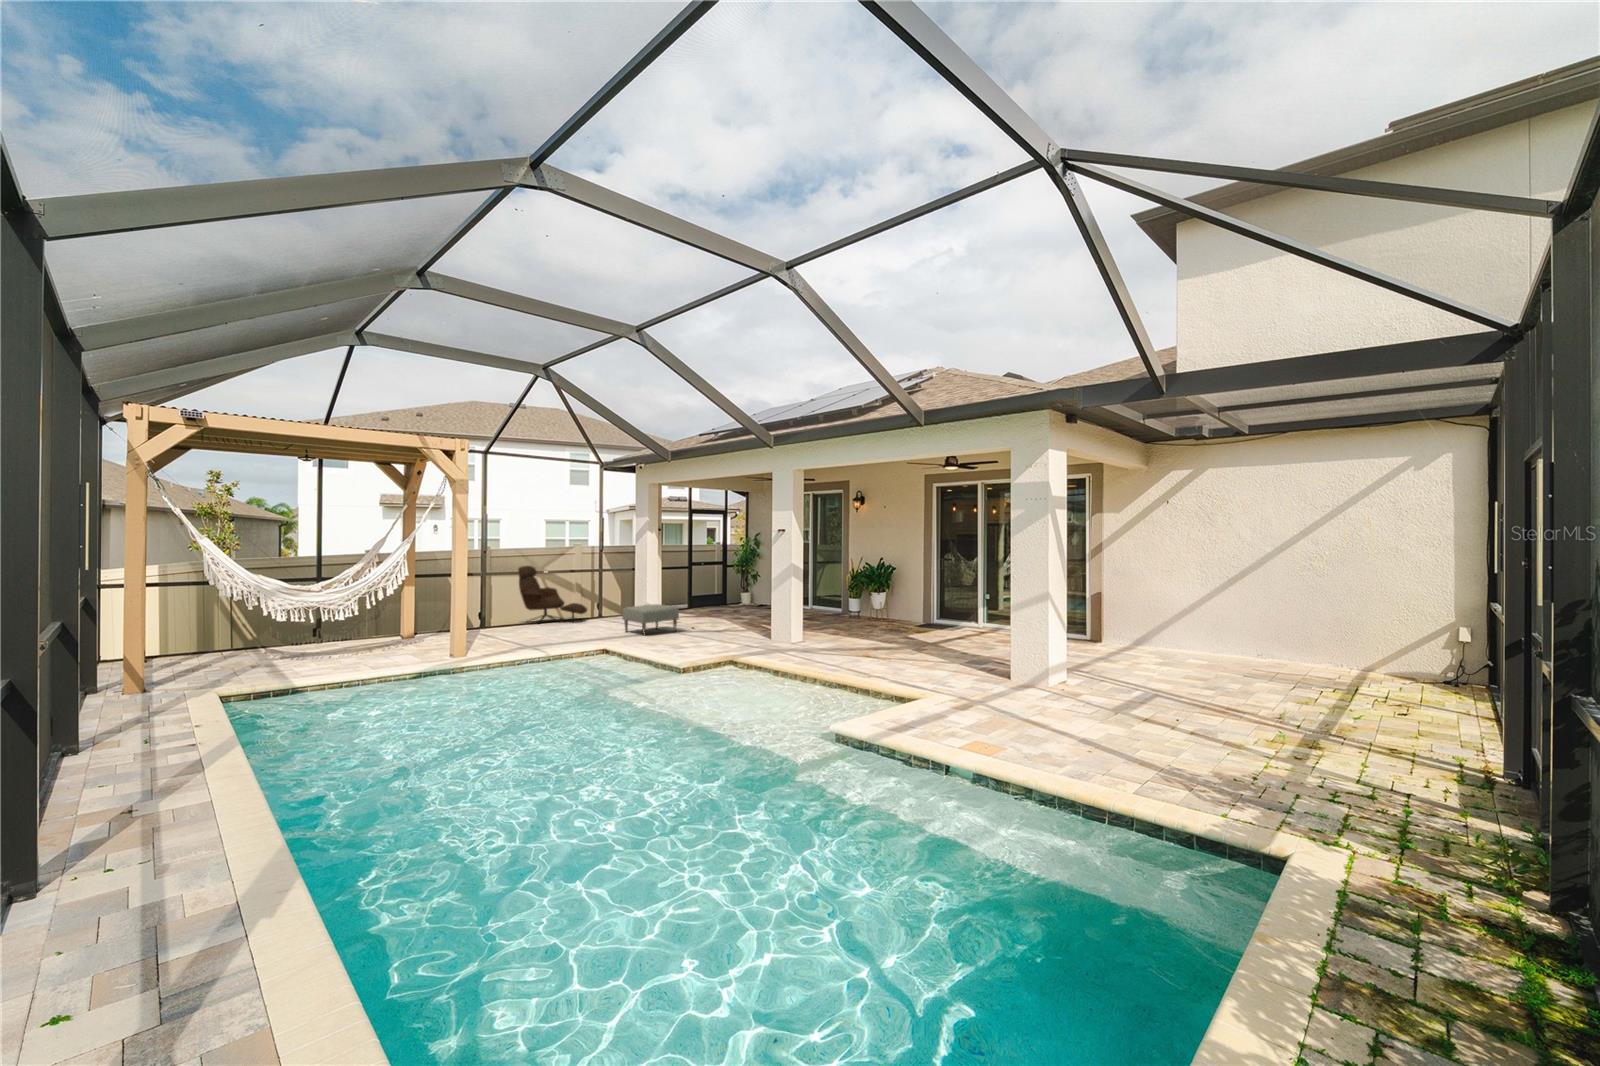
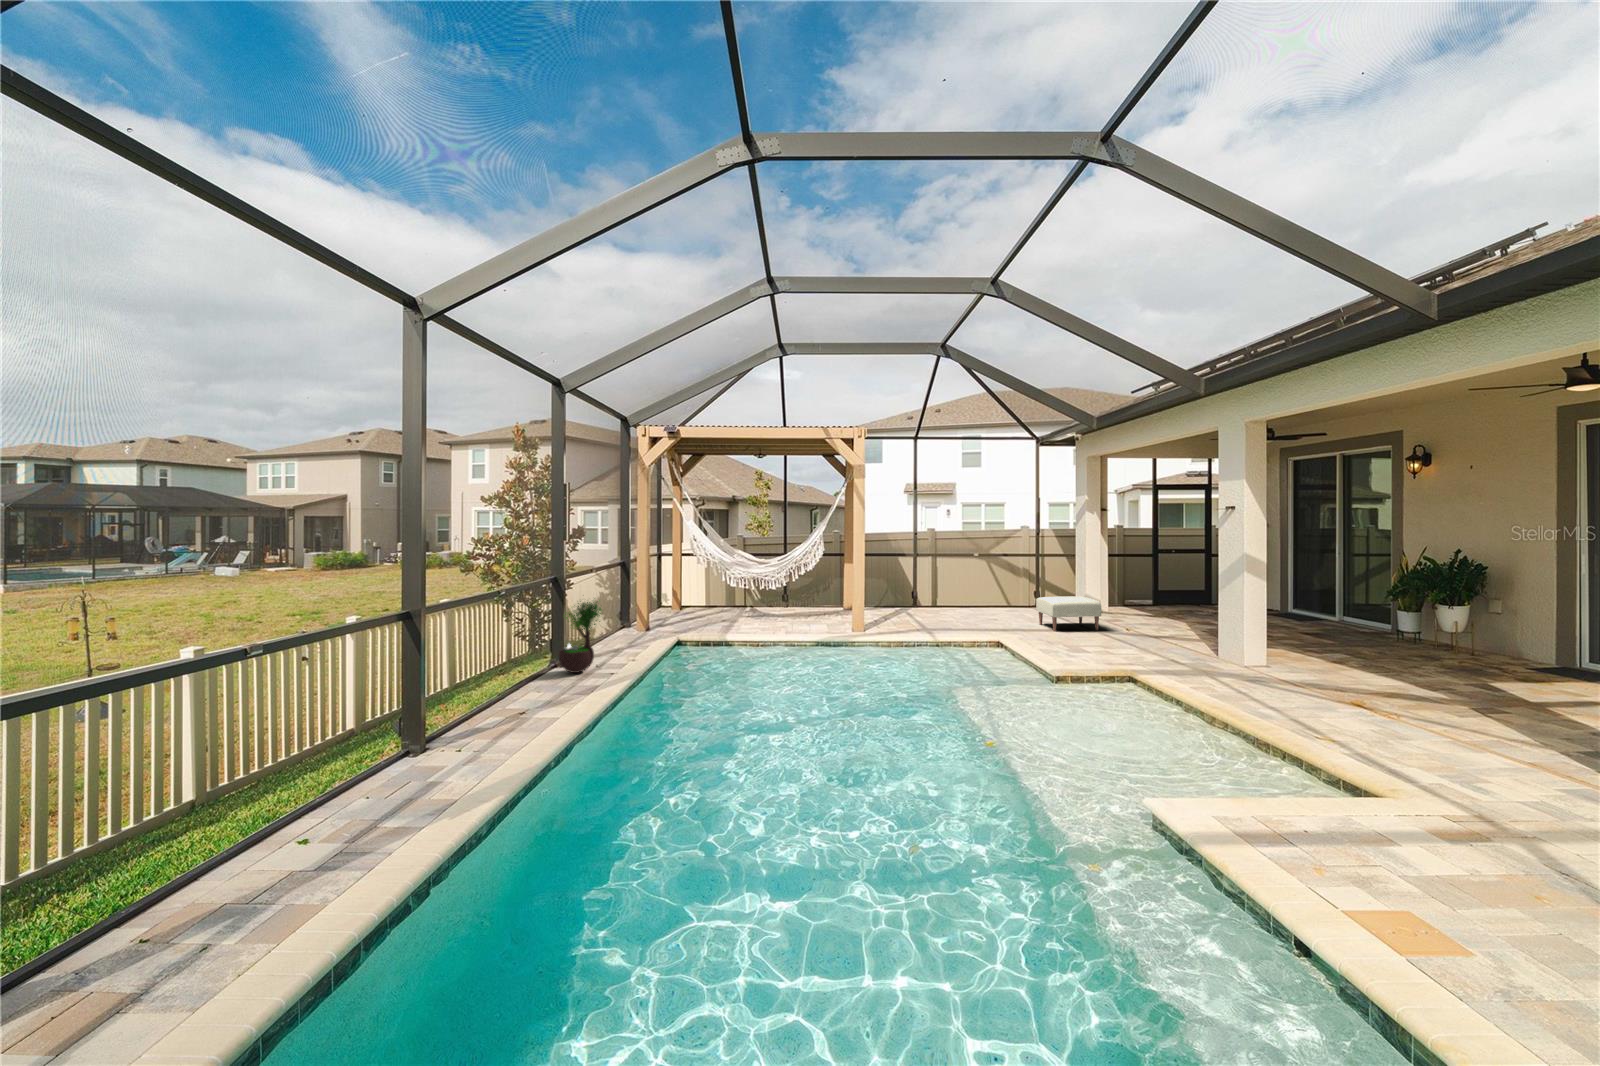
lounge chair: present [518,566,587,623] -> none [950,548,1018,609]
potted tree: none [60,645,156,762] -> present [559,601,601,673]

